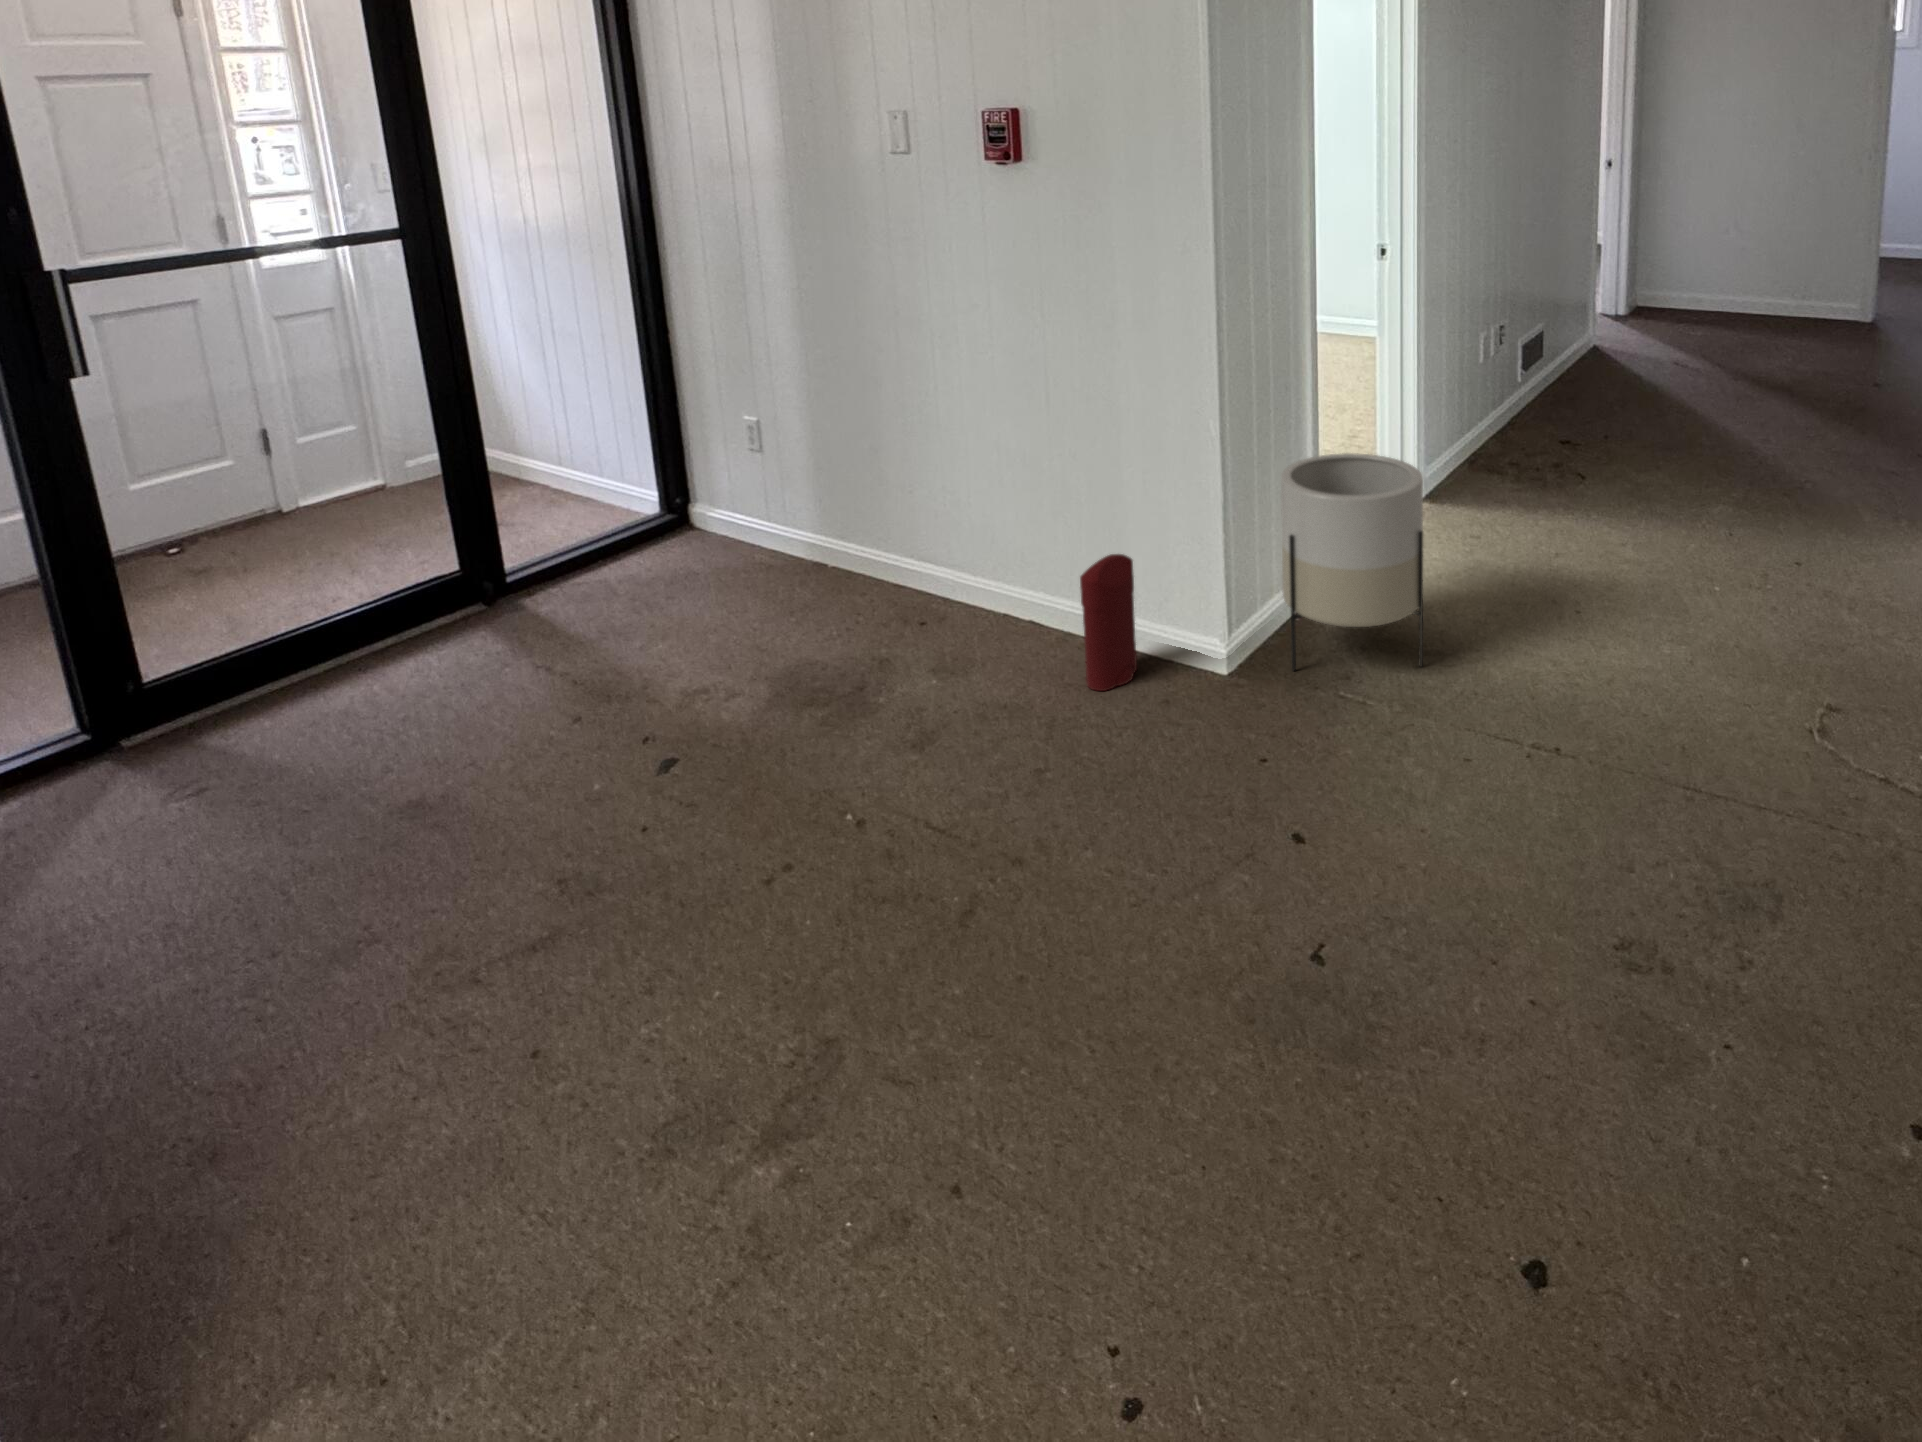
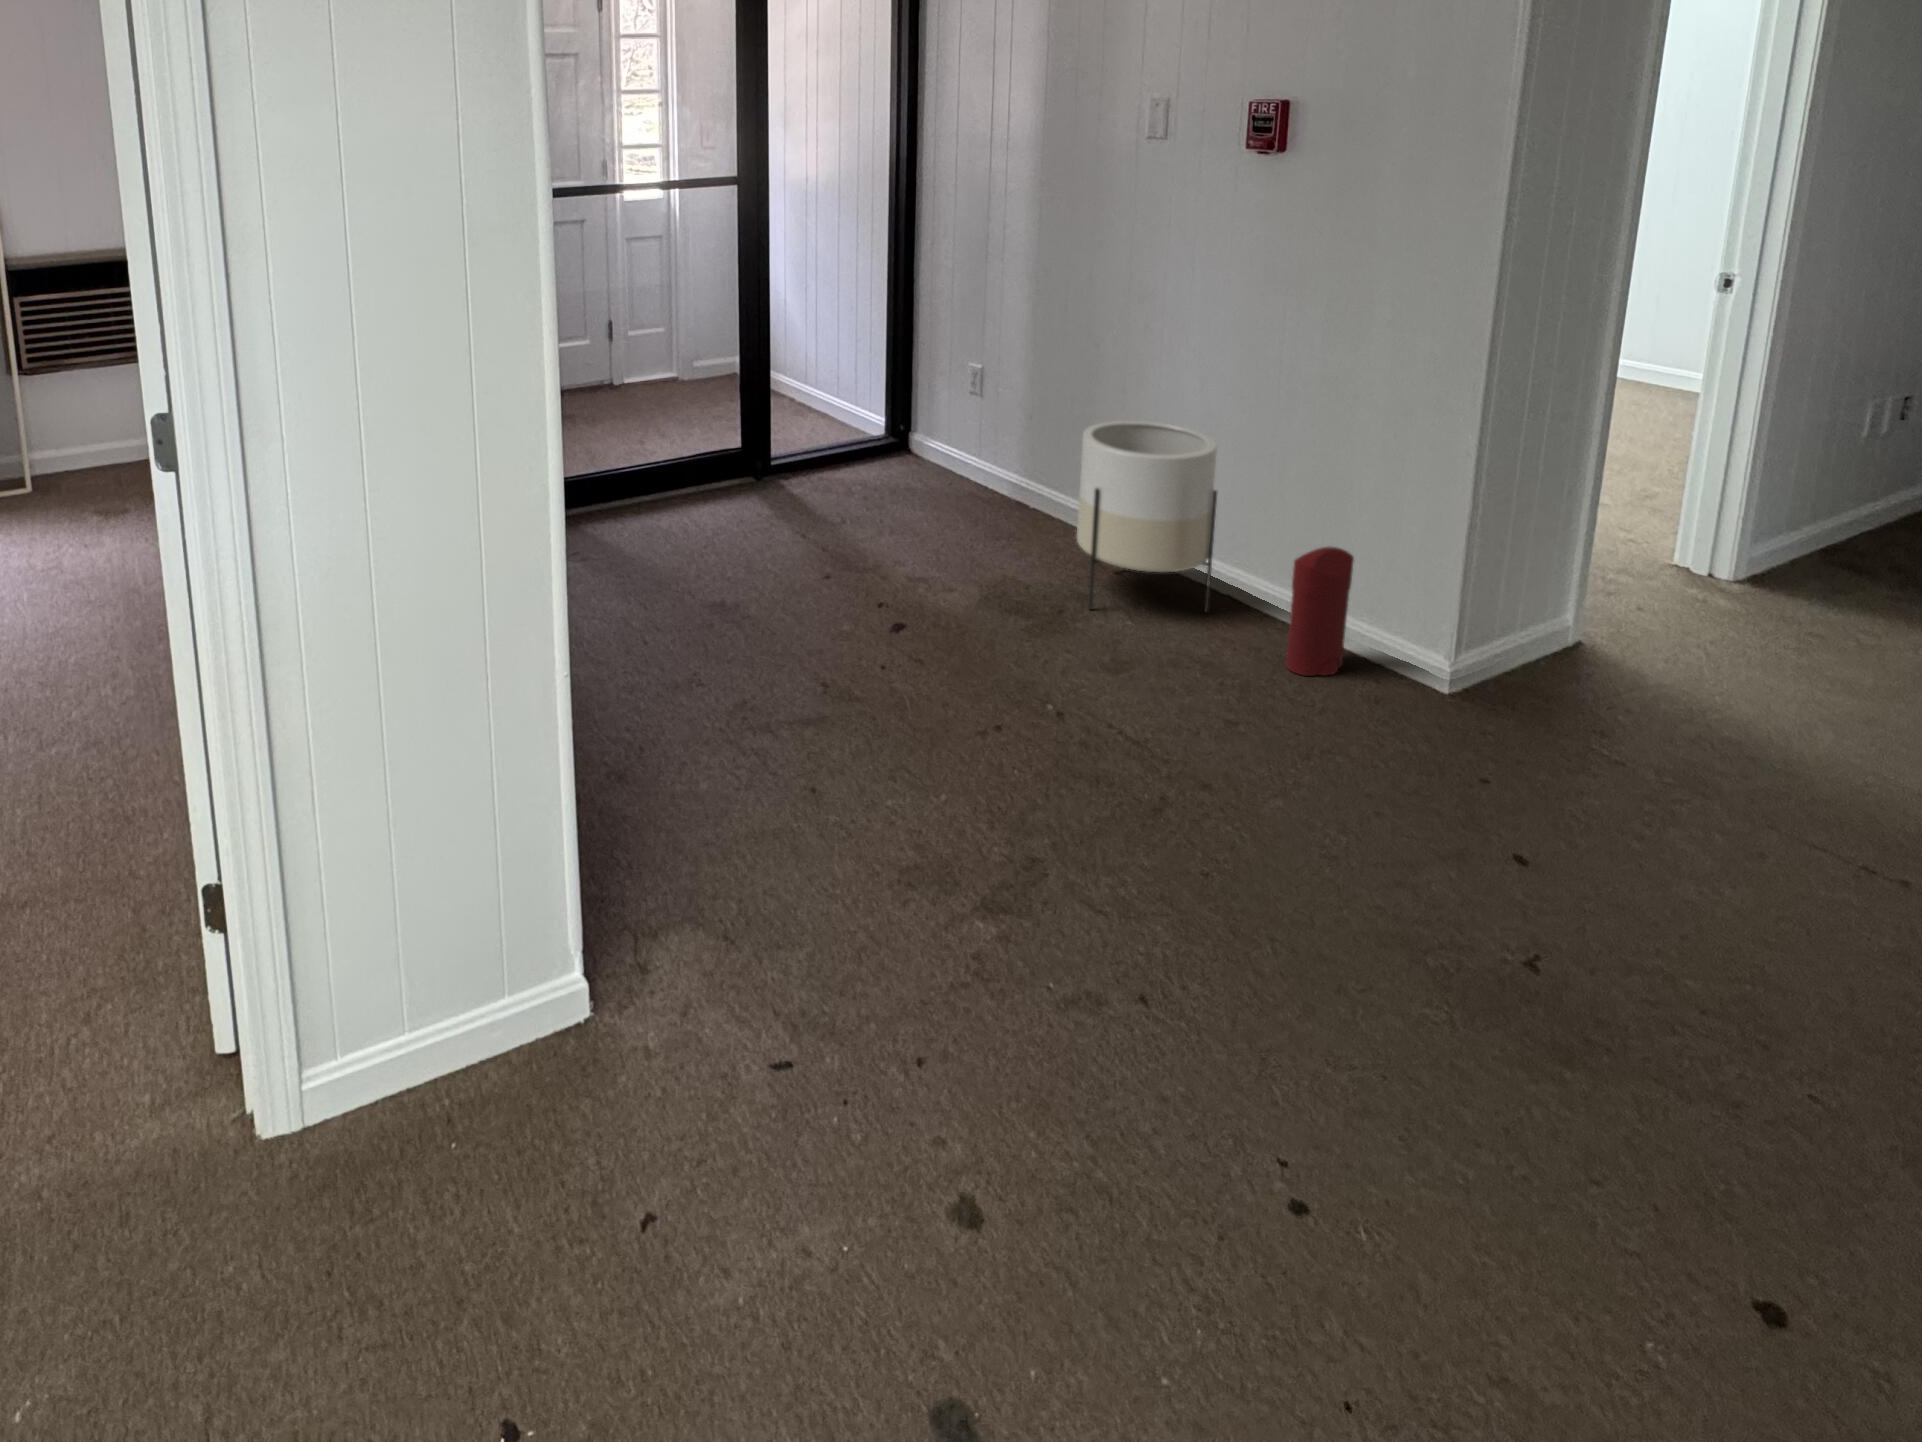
planter: present [1281,453,1423,671] -> present [1077,421,1217,612]

